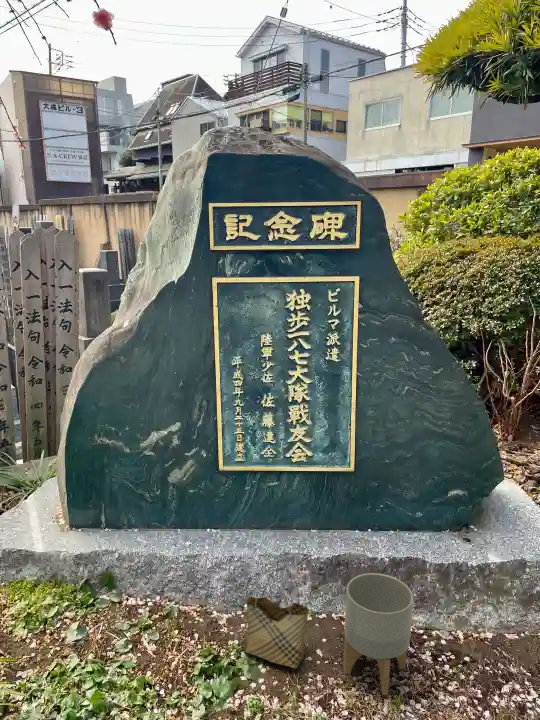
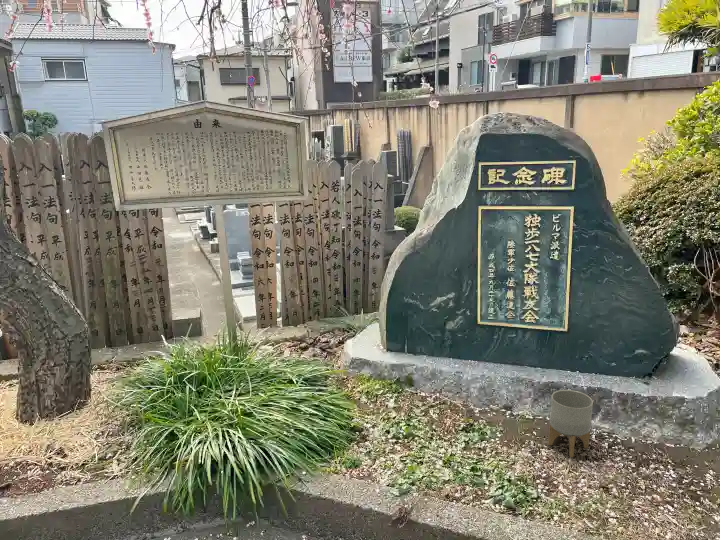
woven basket: present [246,568,309,668] -> none [490,381,528,437]

